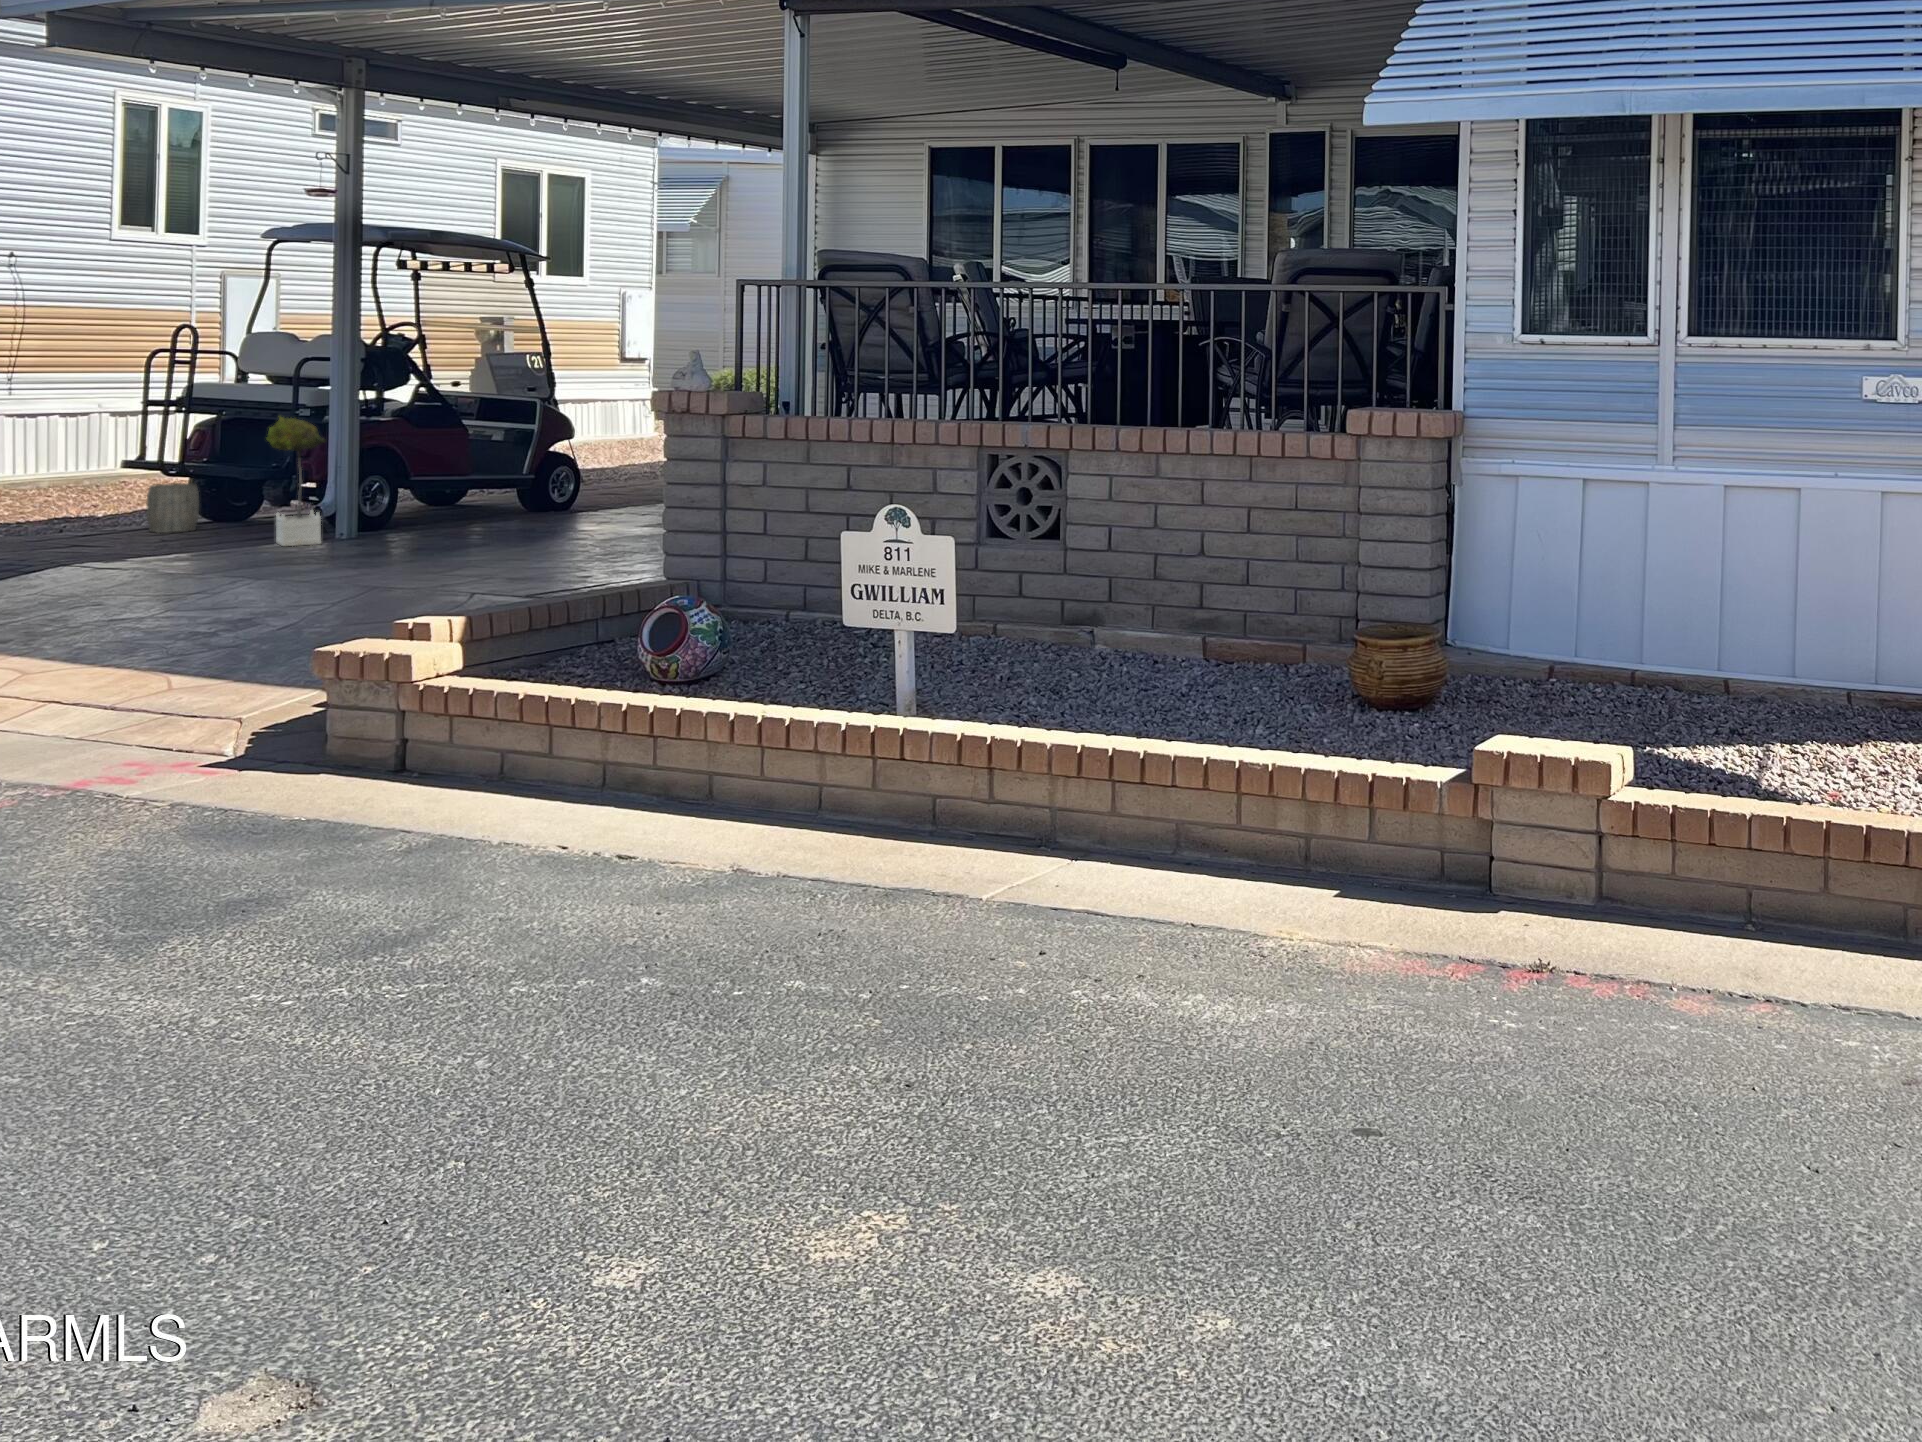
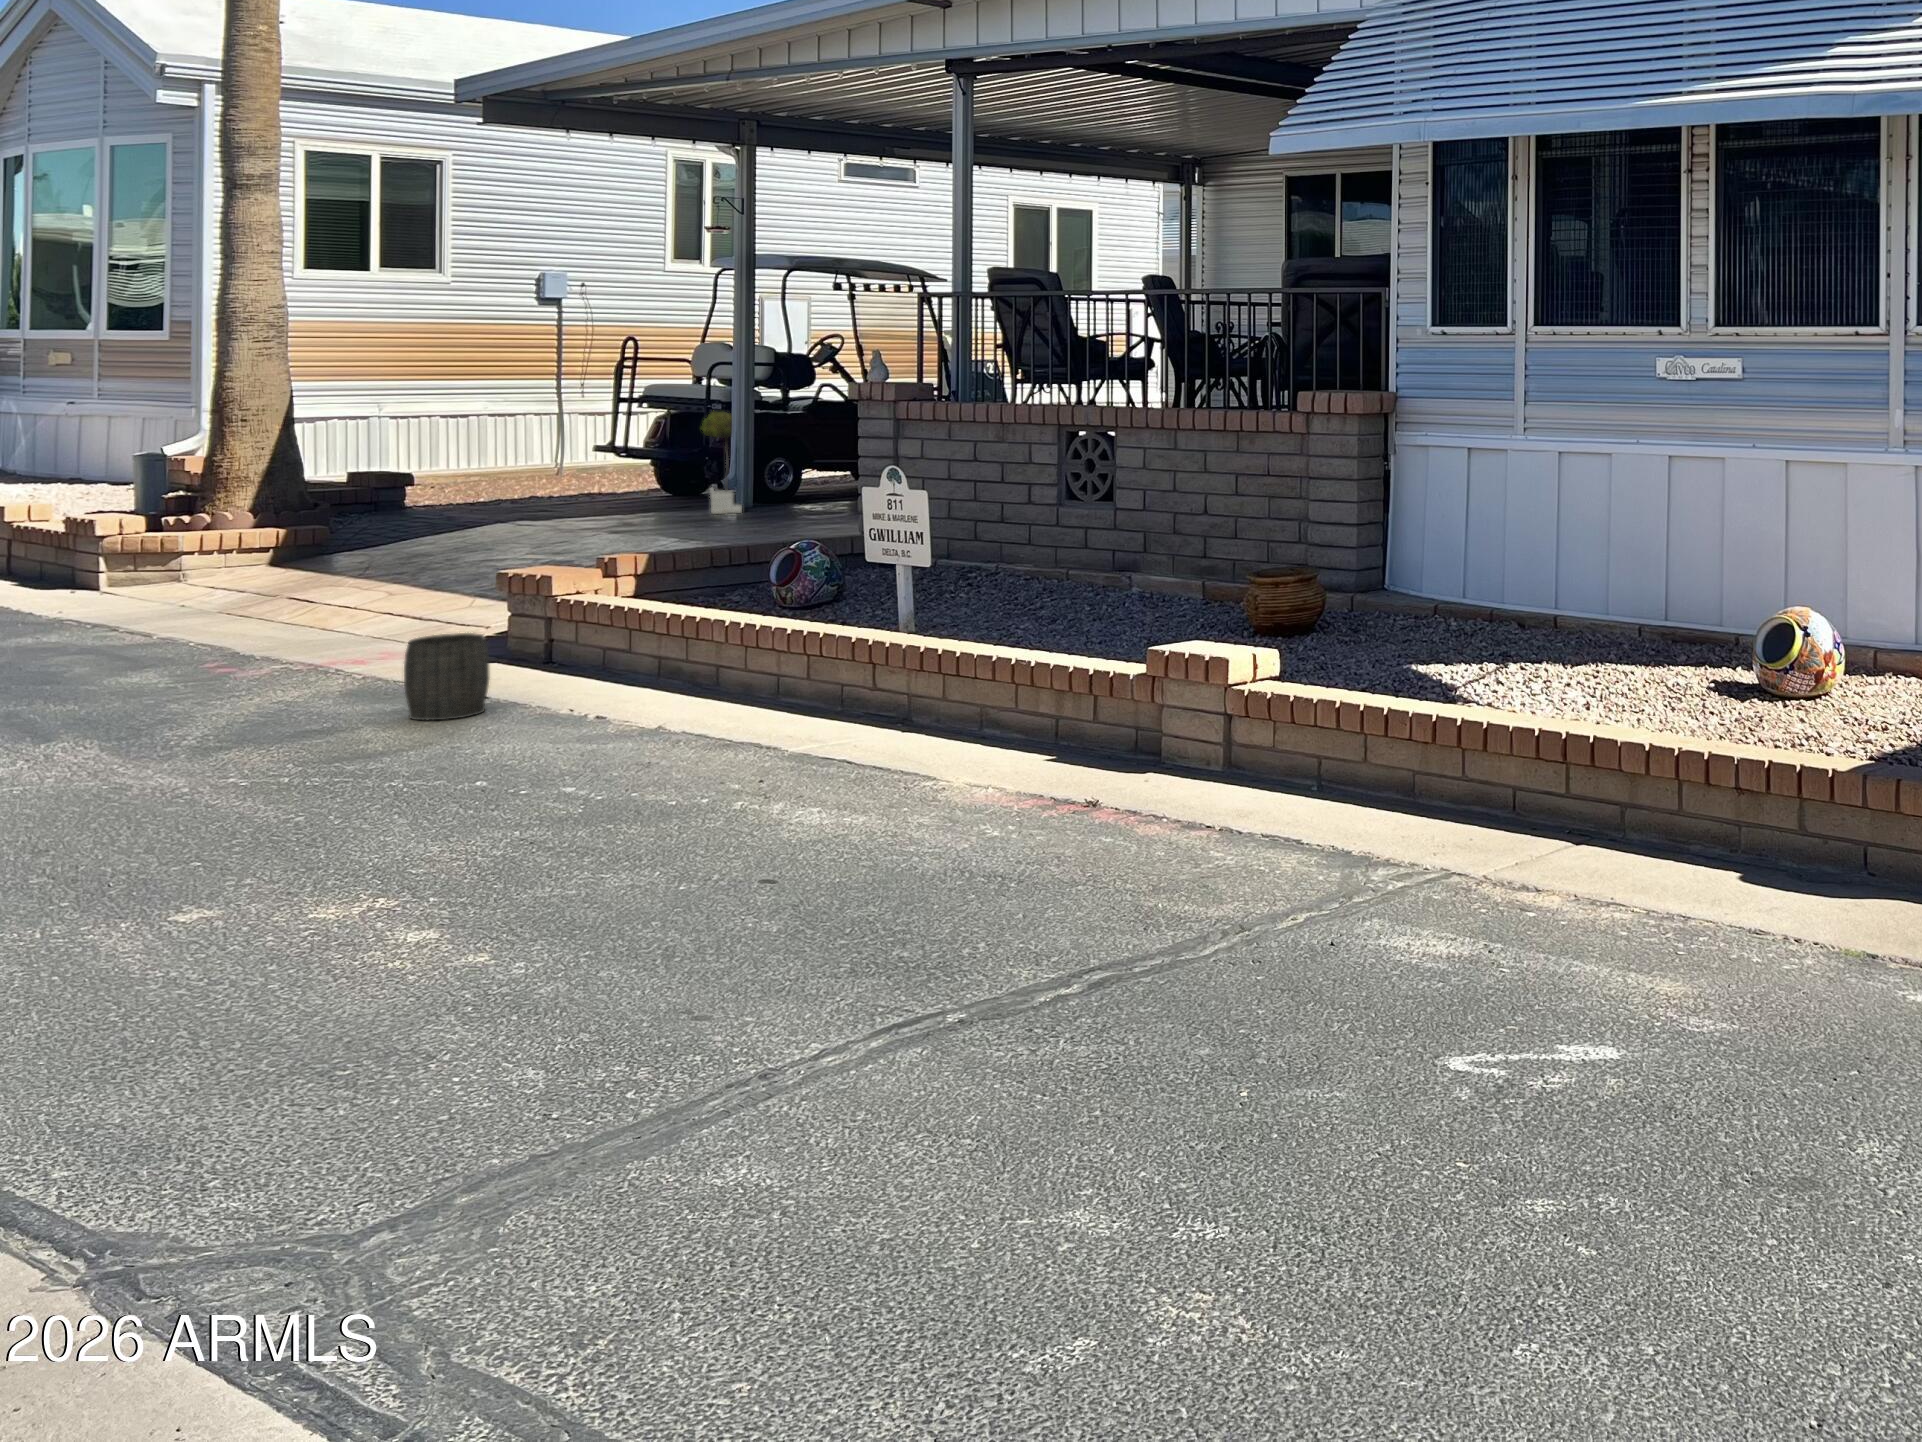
woven basket: present [146,483,199,533] -> present [404,633,489,720]

